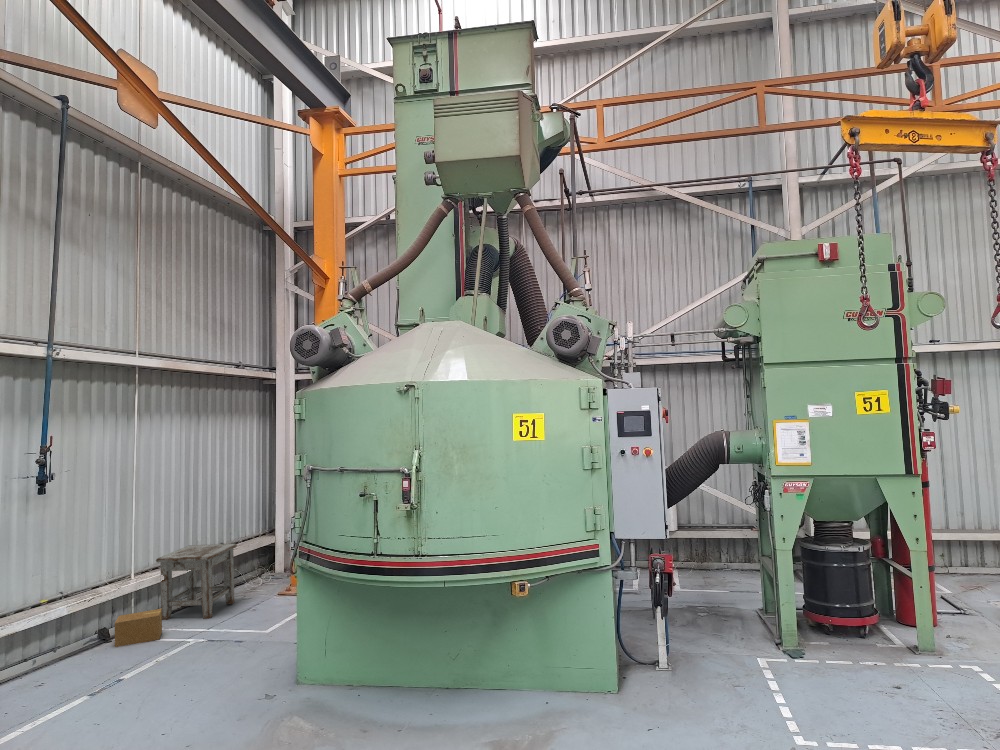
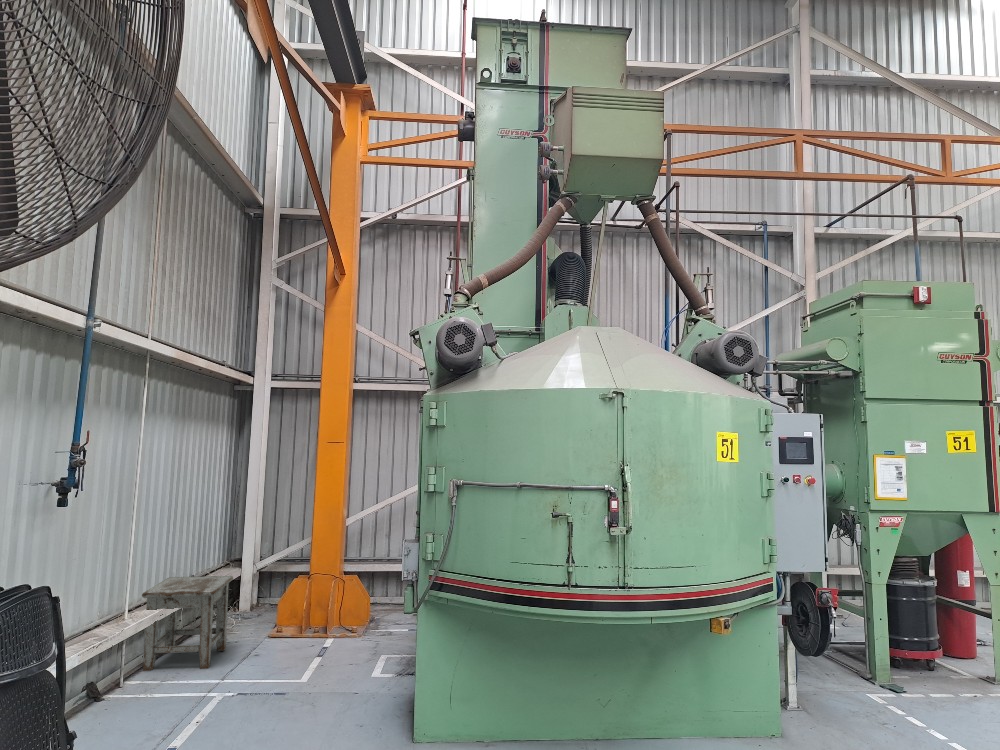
cardboard box: present [115,609,162,647] -> none [106,656,165,706]

